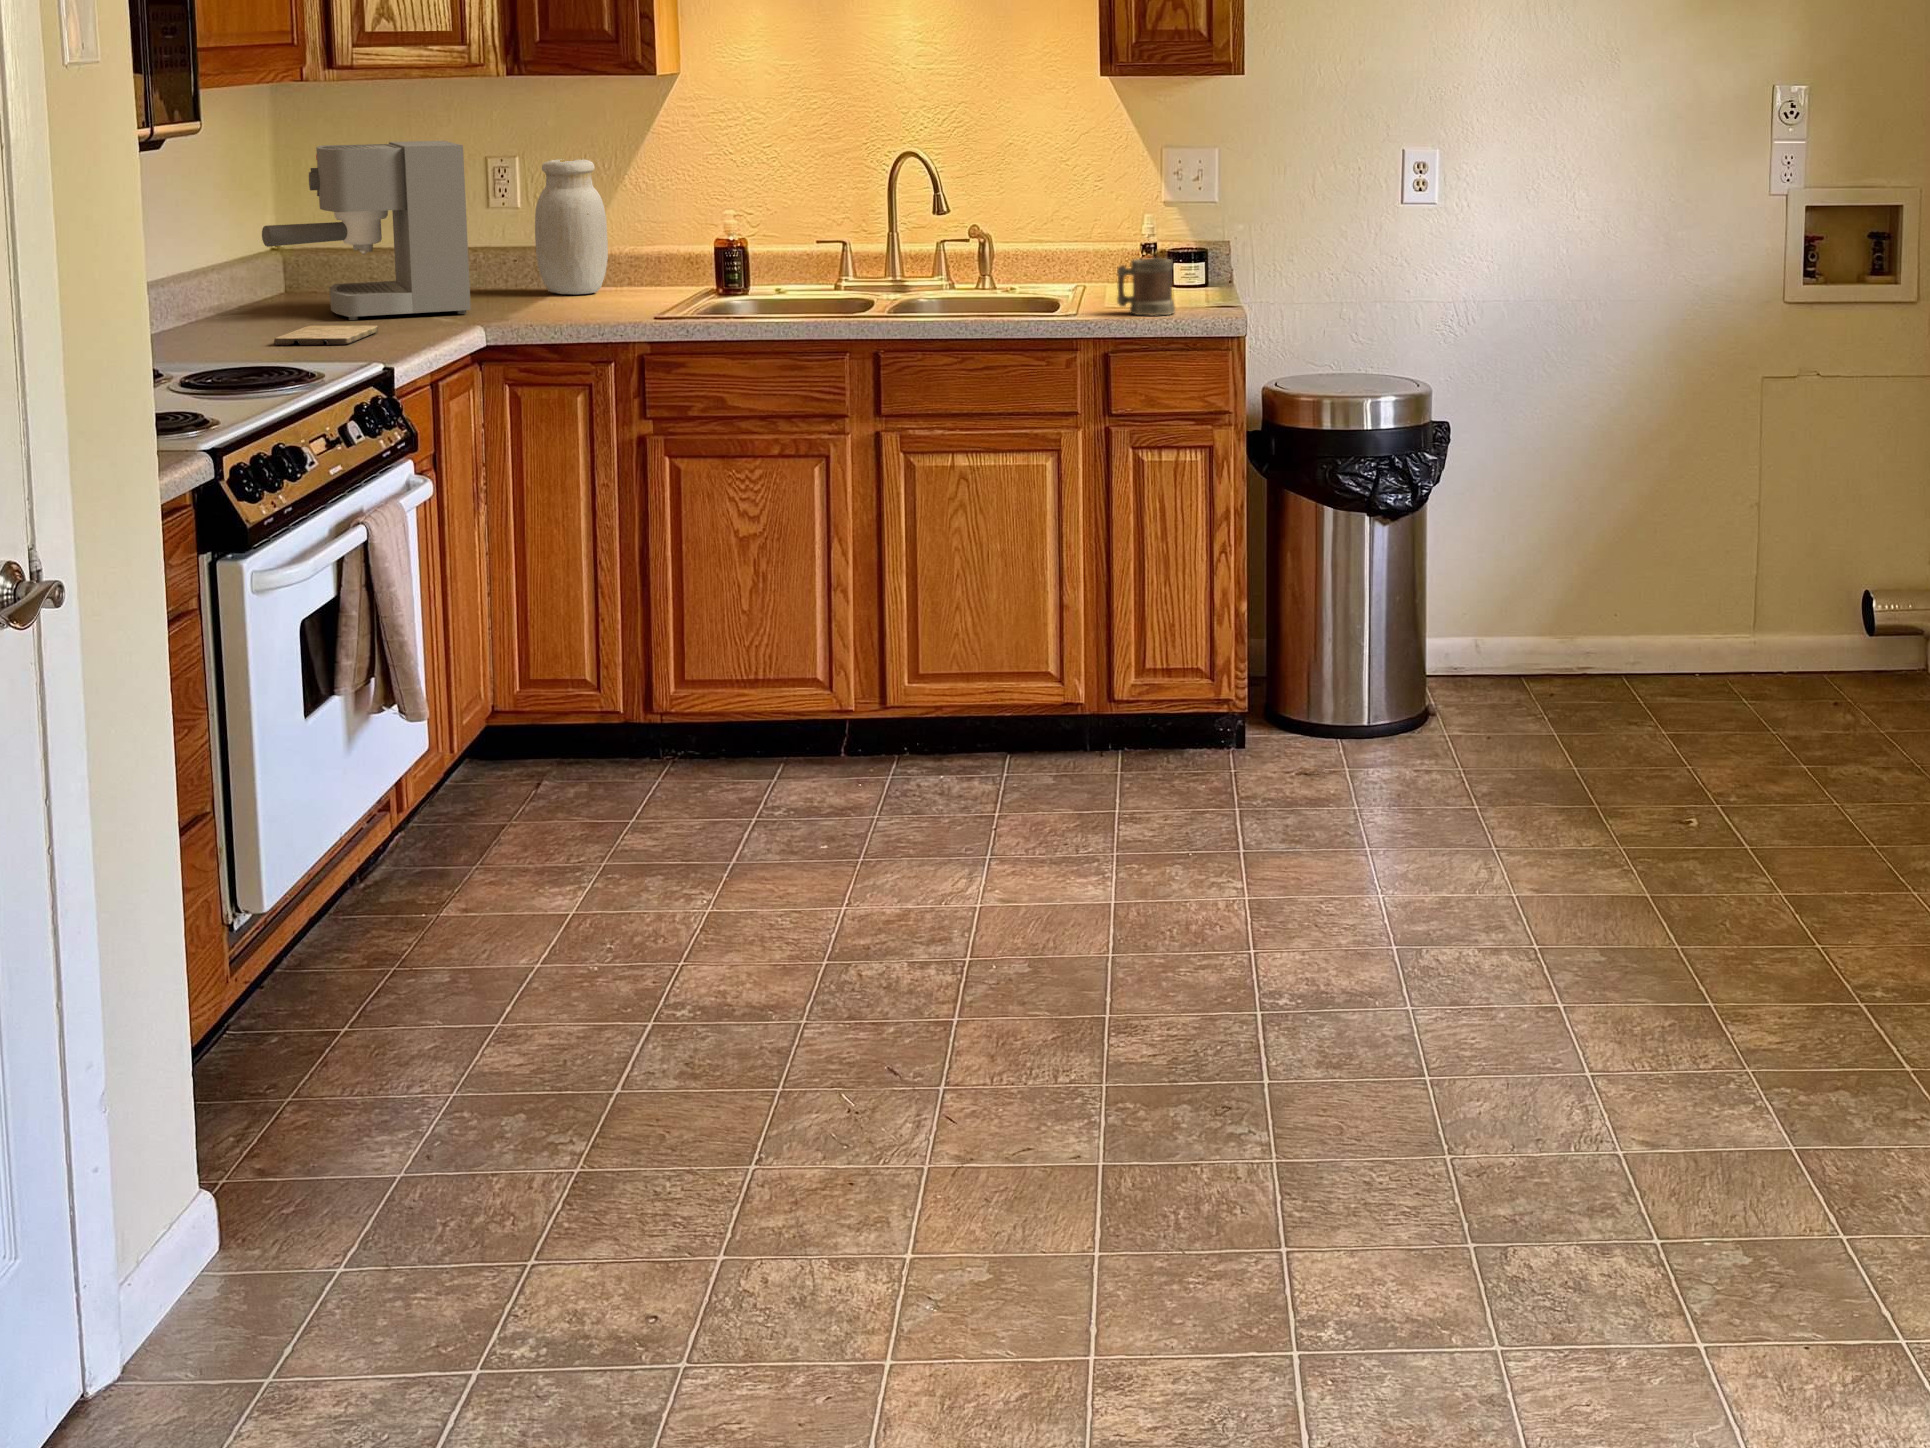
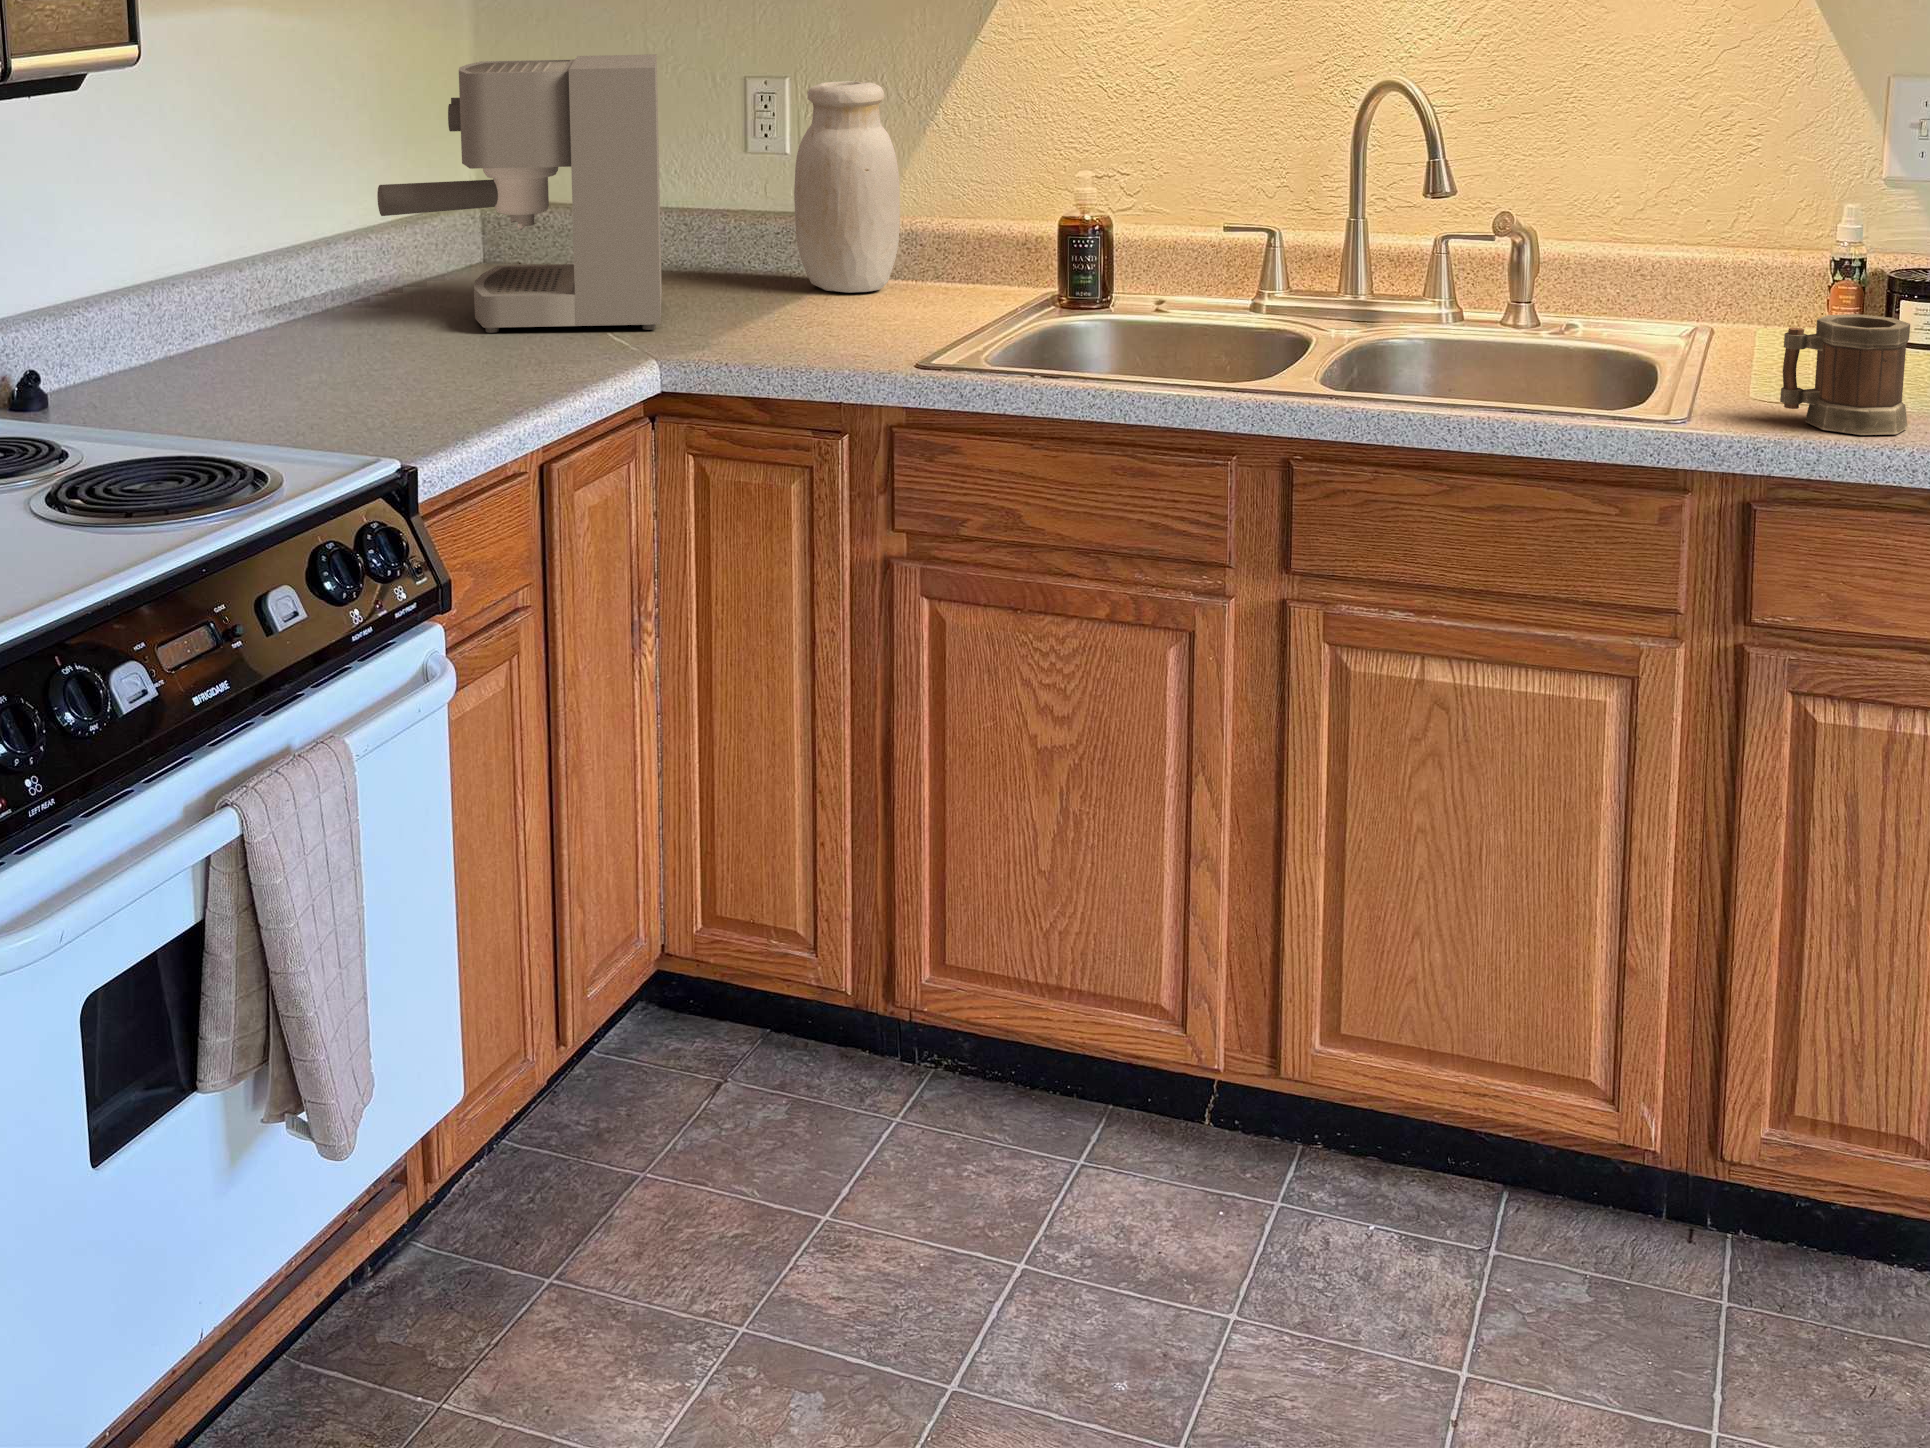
cutting board: present [274,325,378,345] -> none [320,350,491,396]

